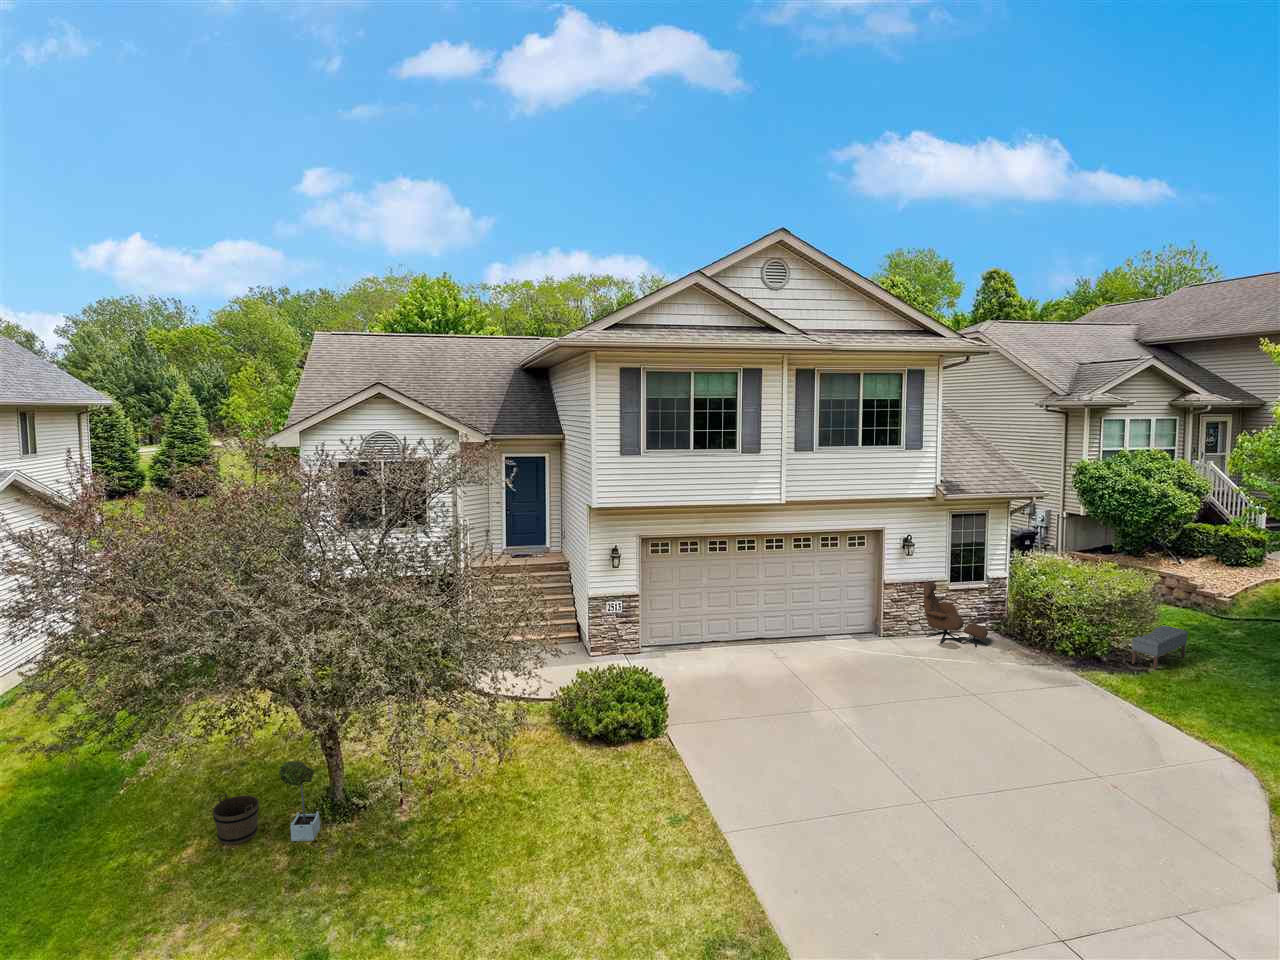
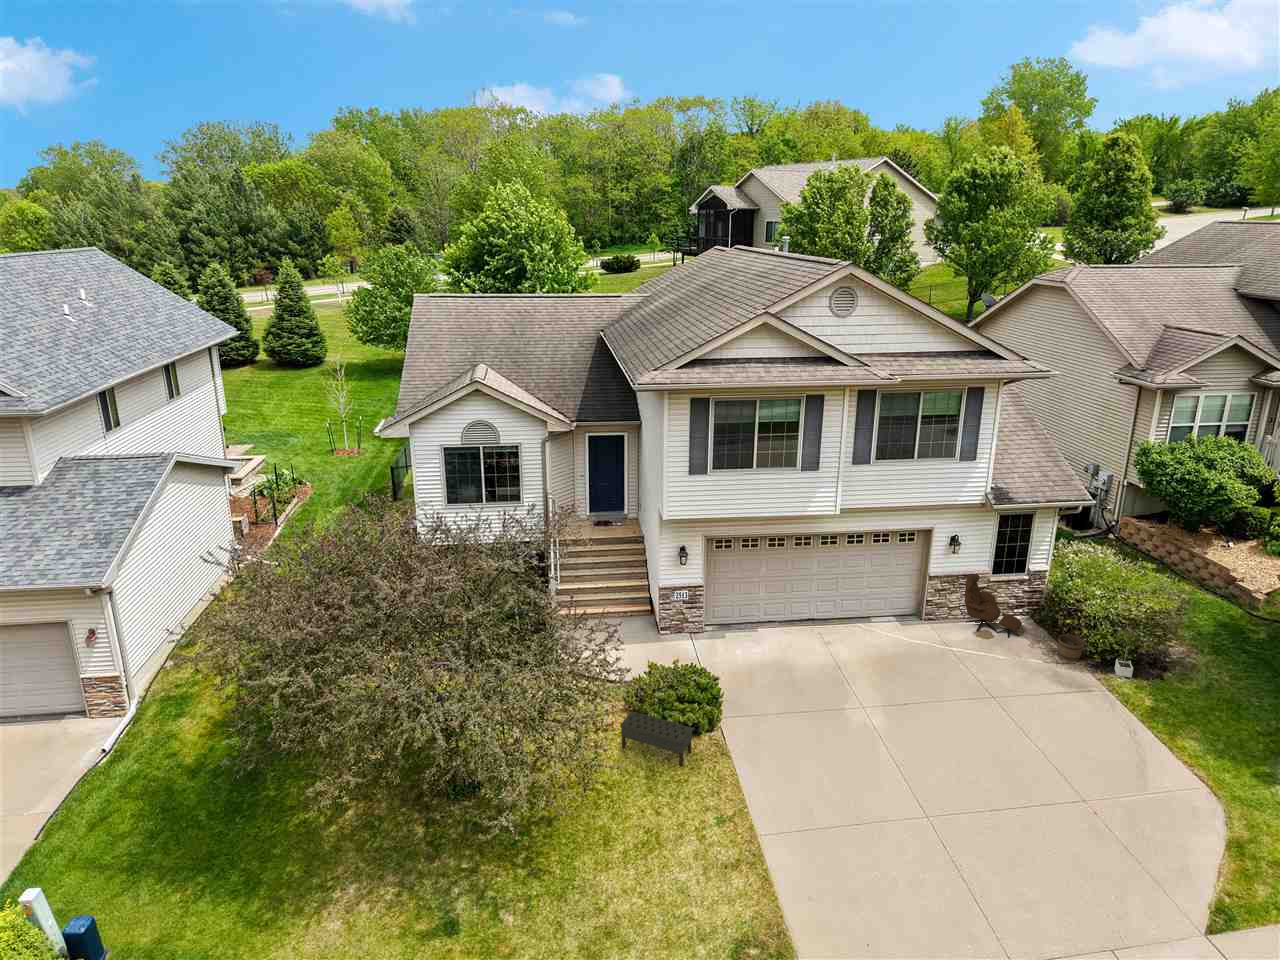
bench: present [1132,626,1188,670] -> present [620,711,693,766]
potted tree: present [279,761,320,841] -> present [1115,630,1140,677]
bucket: present [213,794,259,845] -> present [1058,633,1085,661]

